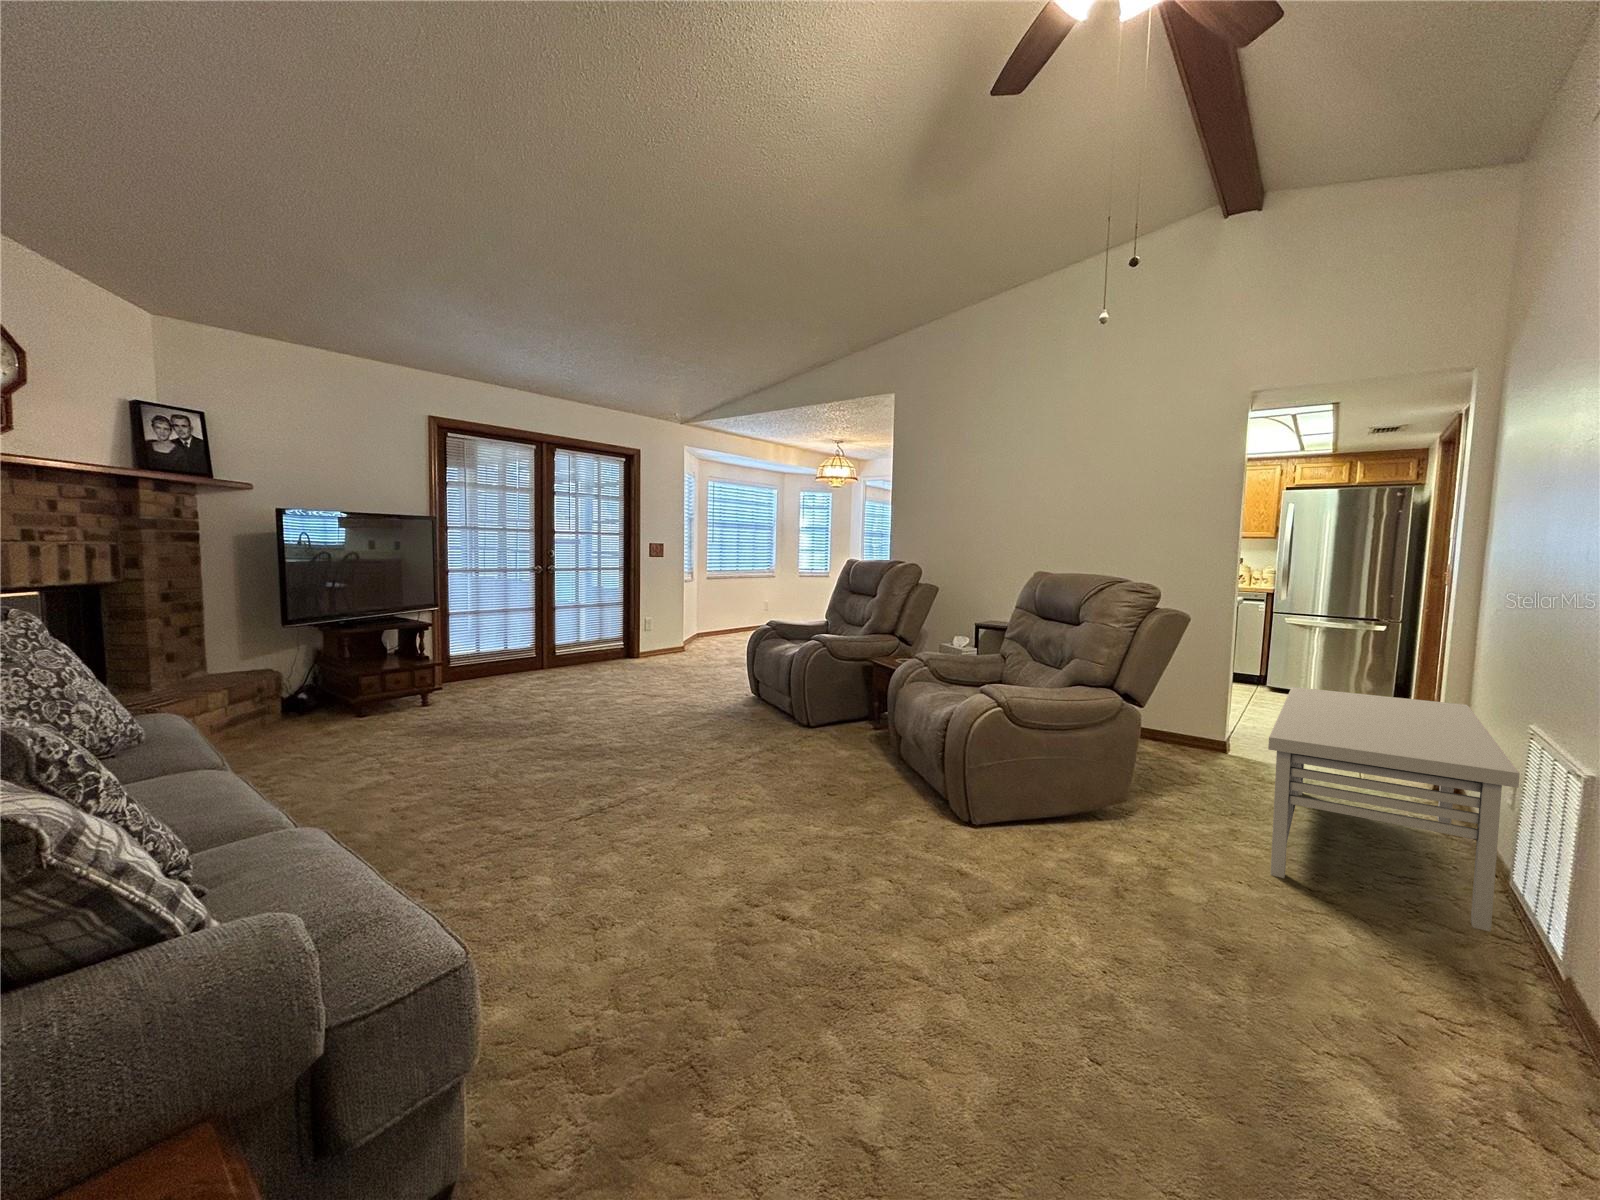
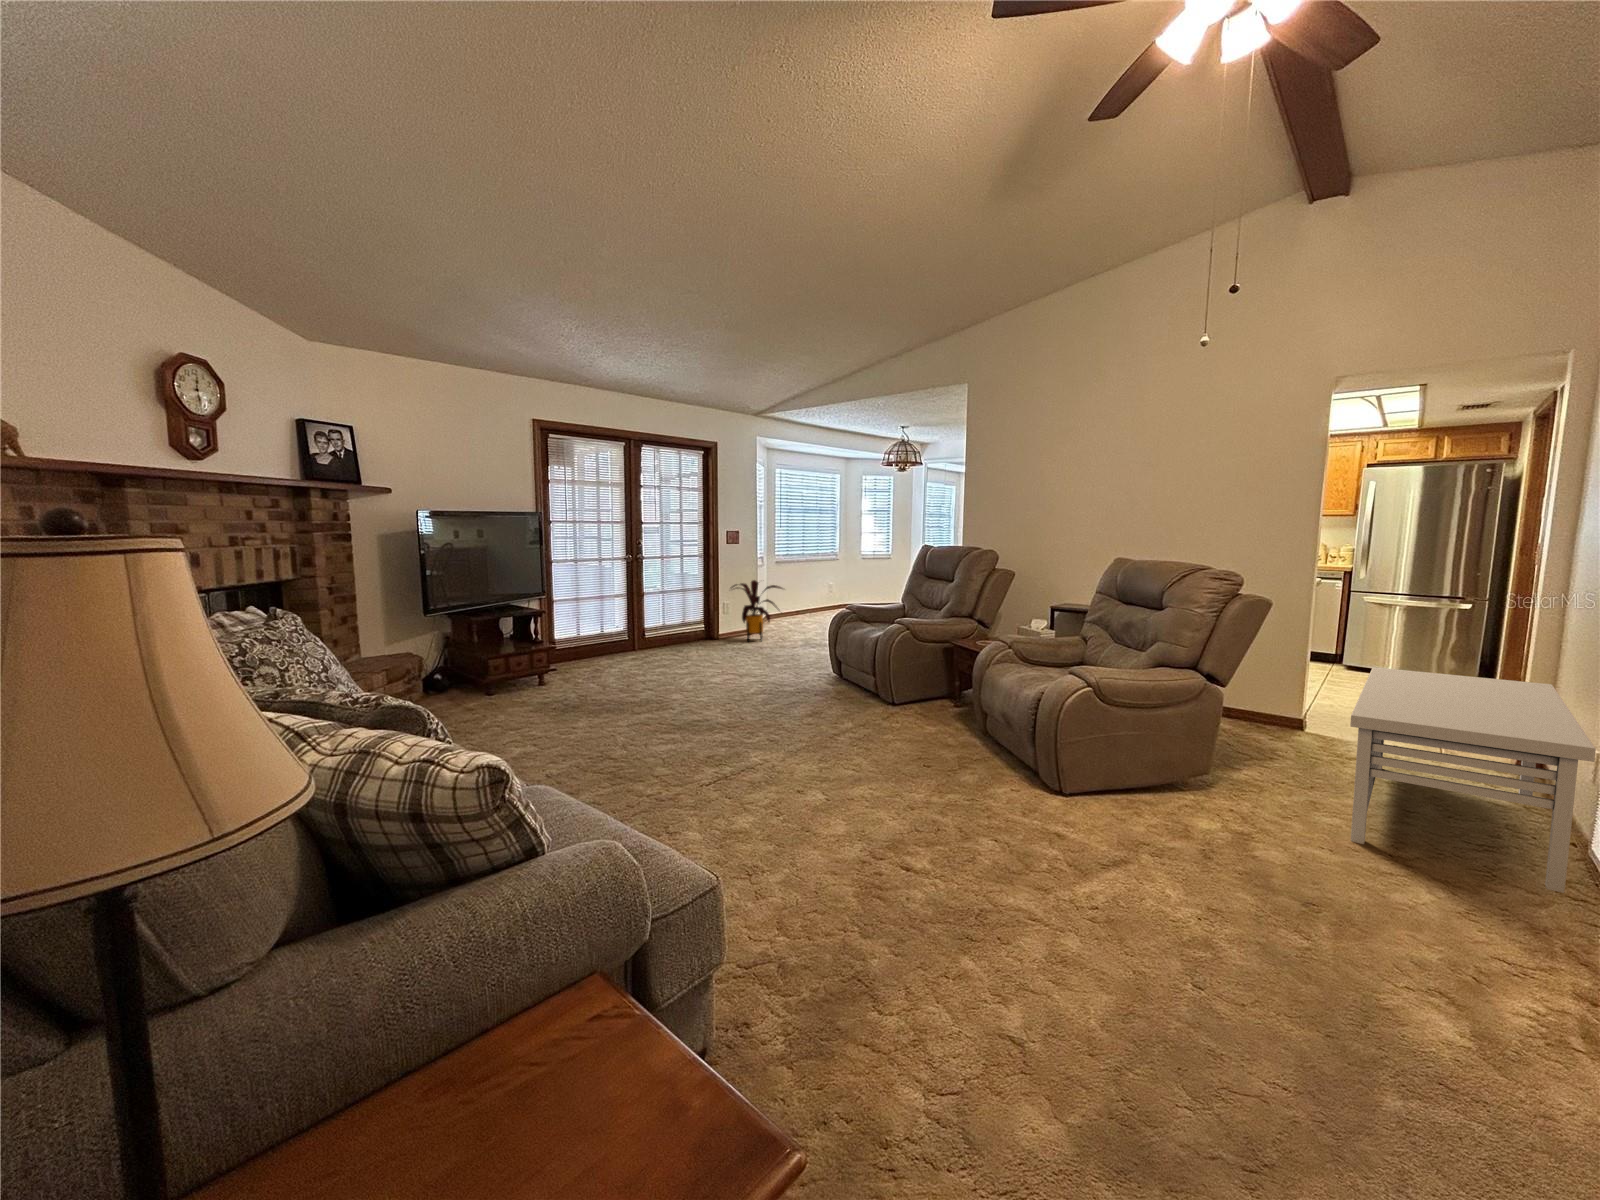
house plant: none [648,595,710,660] -> present [731,580,782,641]

